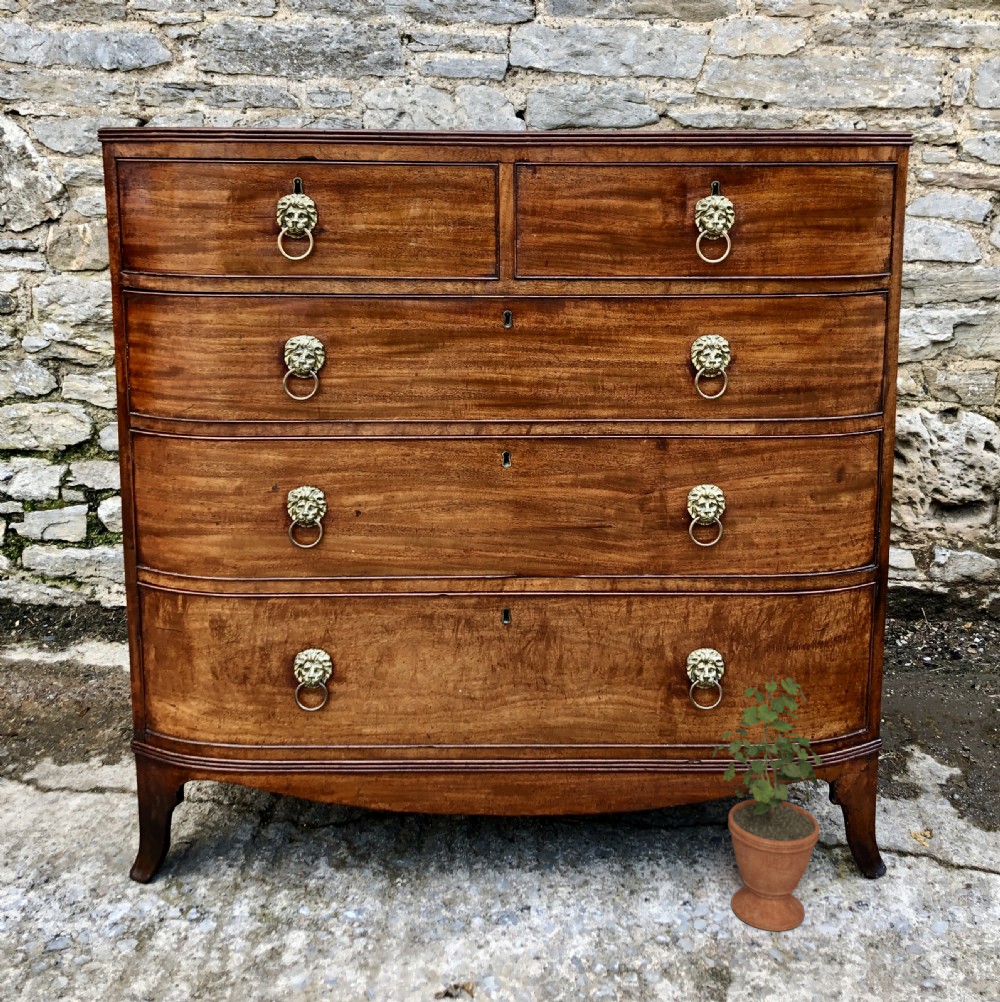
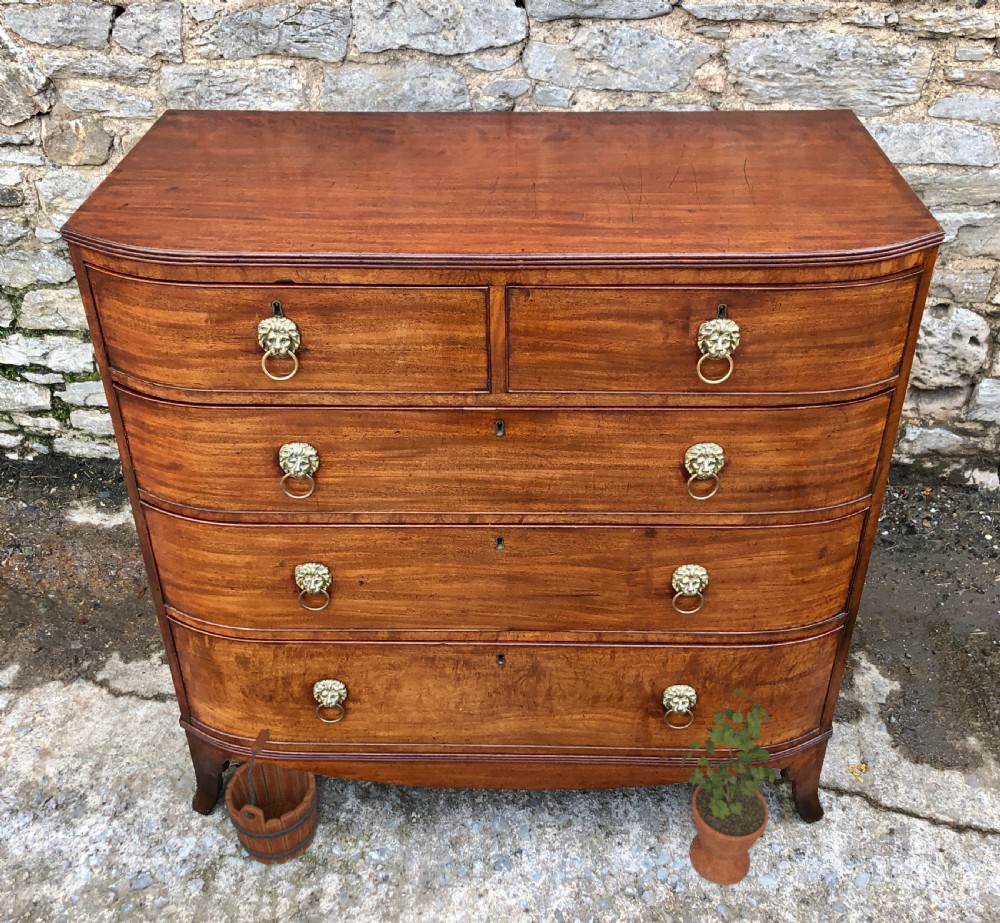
wooden bucket: none [176,733,285,924] -> present [225,728,318,865]

